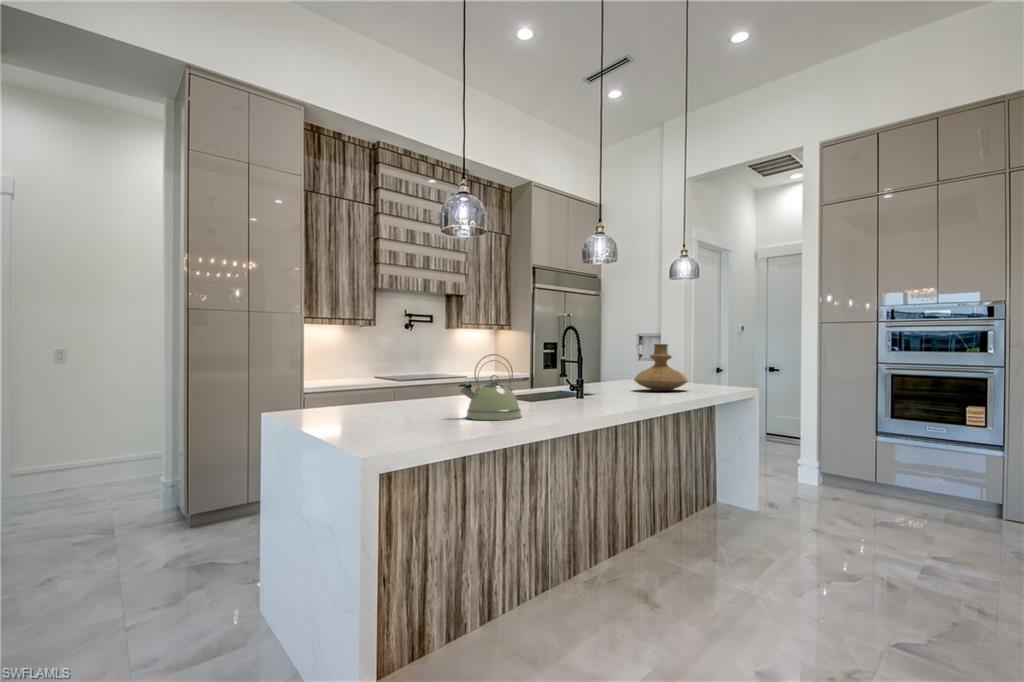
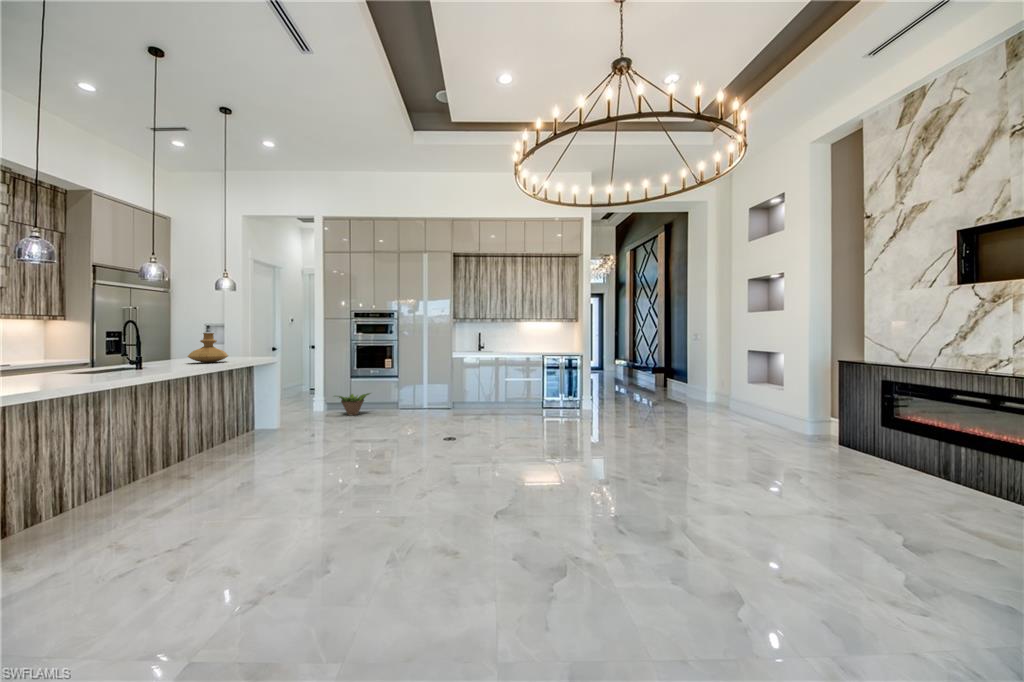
kettle: present [459,354,522,420] -> none [29,343,88,385]
decorative plant: none [839,459,926,504] -> present [337,393,370,415]

